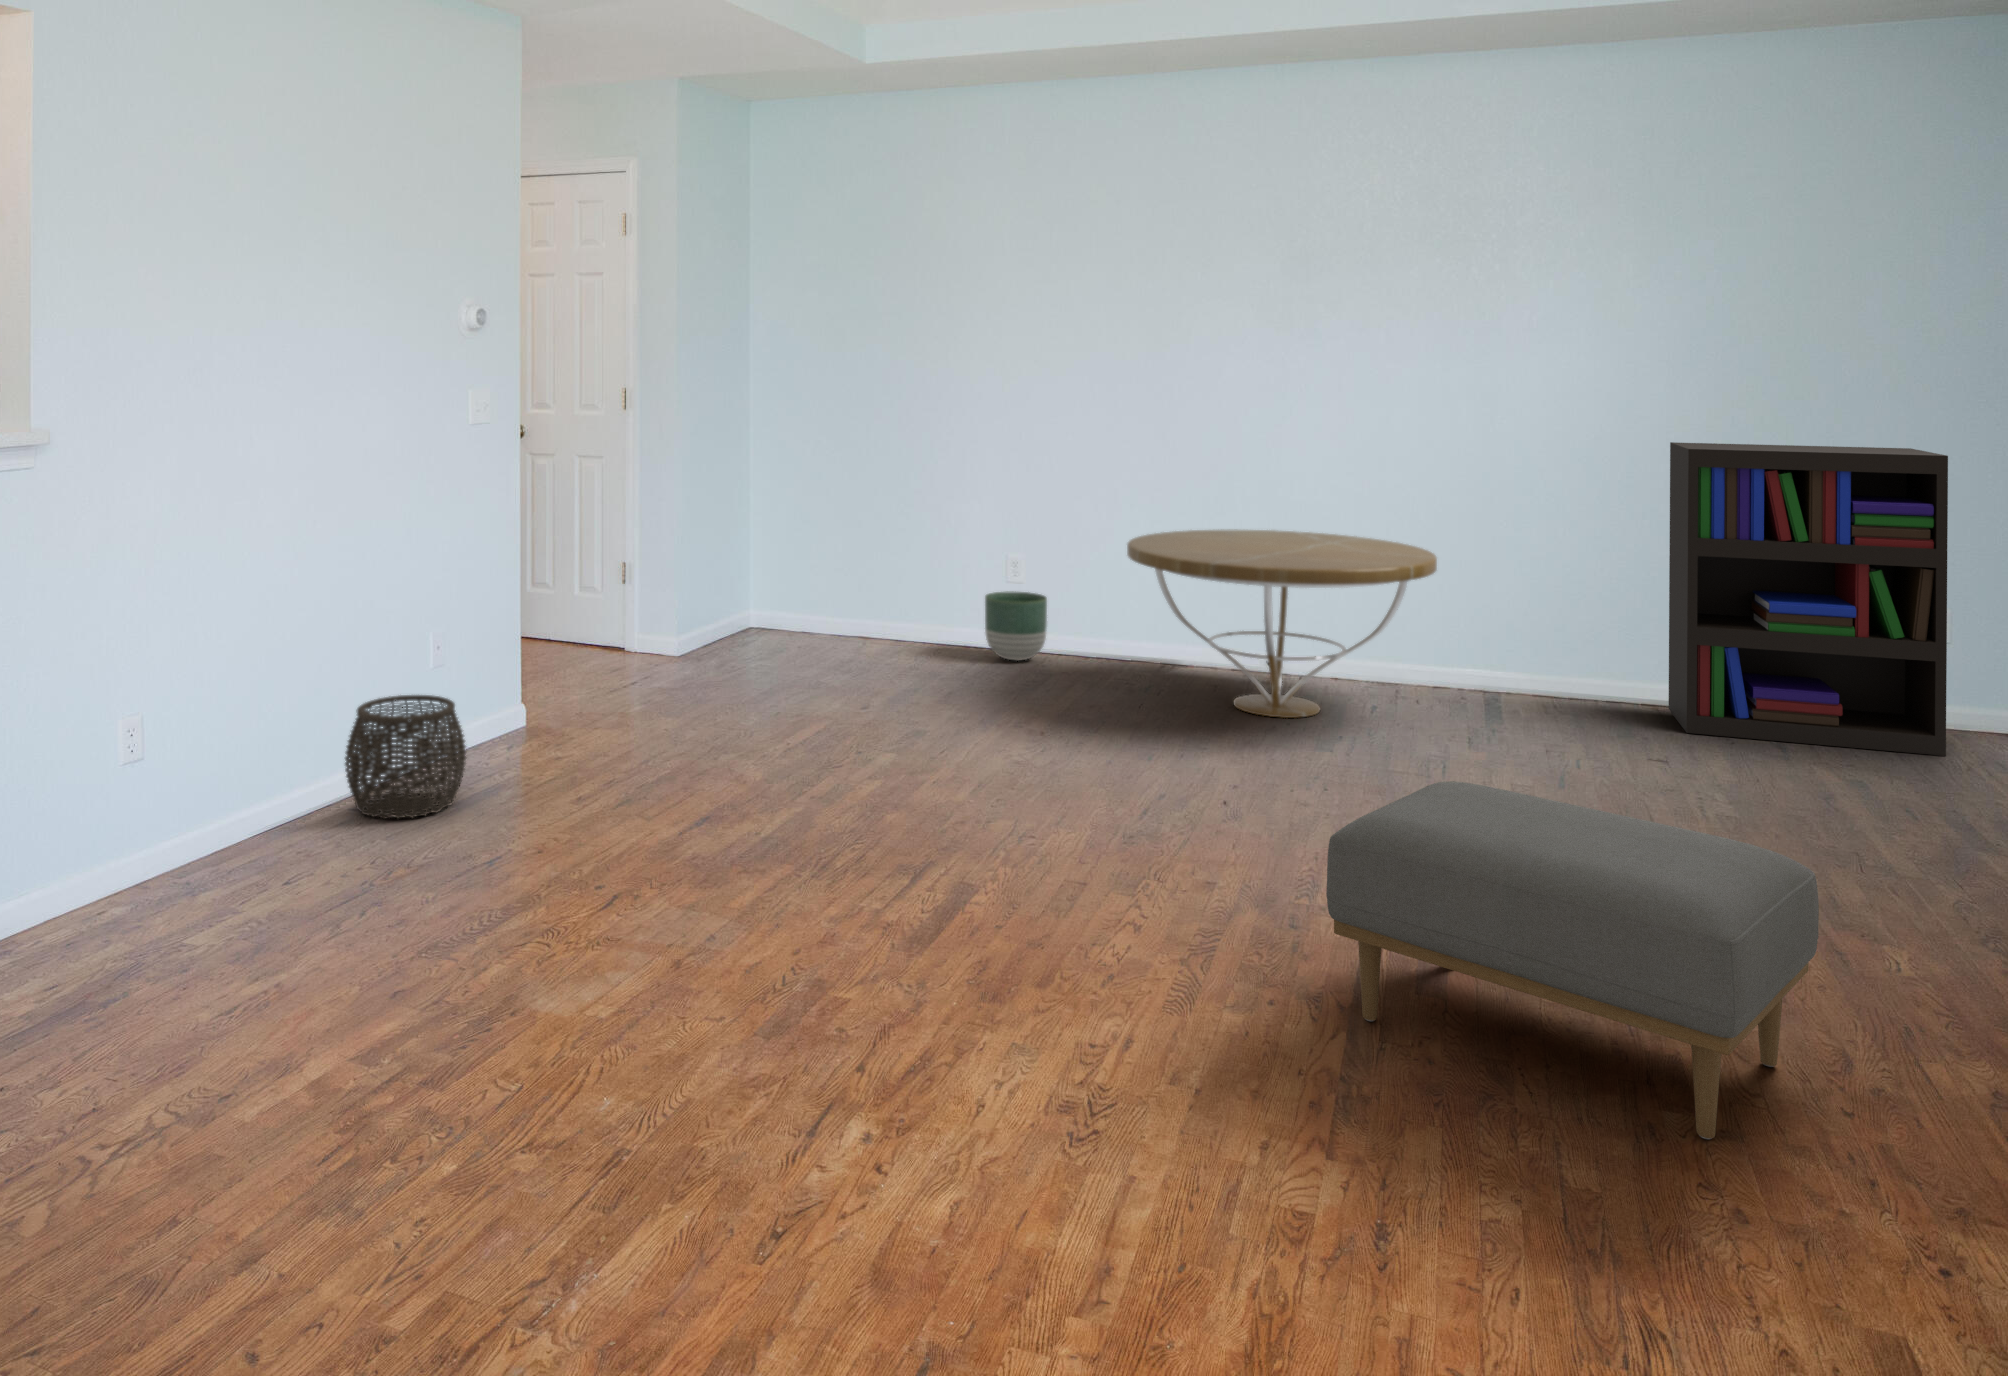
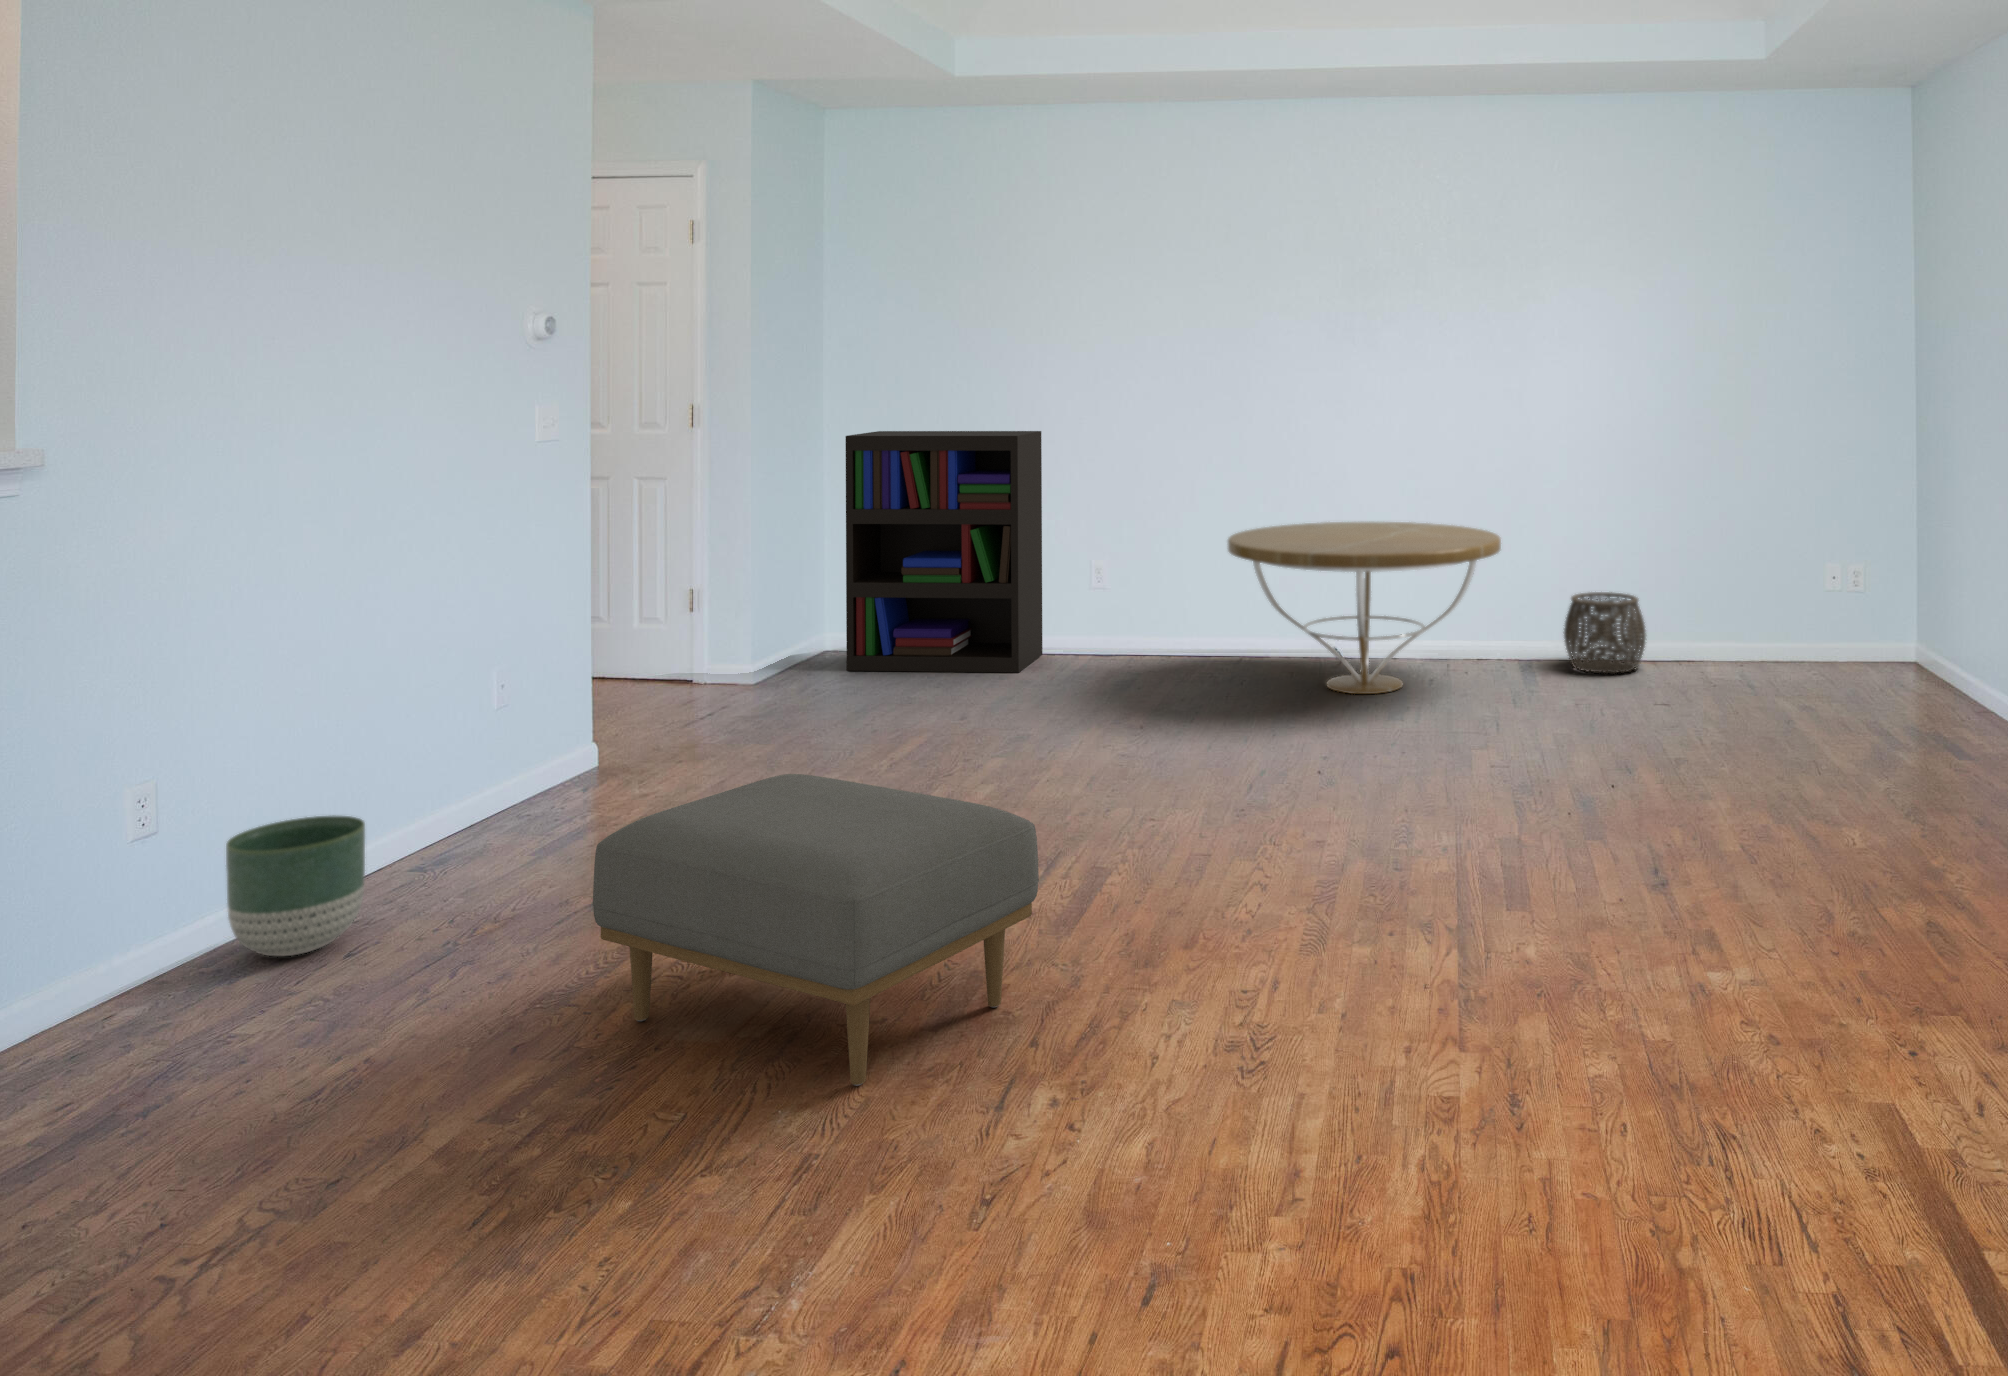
bookshelf: present [1668,442,1948,756] -> present [846,431,1042,673]
planter: present [985,591,1047,660] -> present [226,815,365,956]
woven basket: present [345,695,466,819] -> present [1564,592,1646,673]
ottoman: present [1326,781,1819,1139] -> present [593,774,1039,1086]

